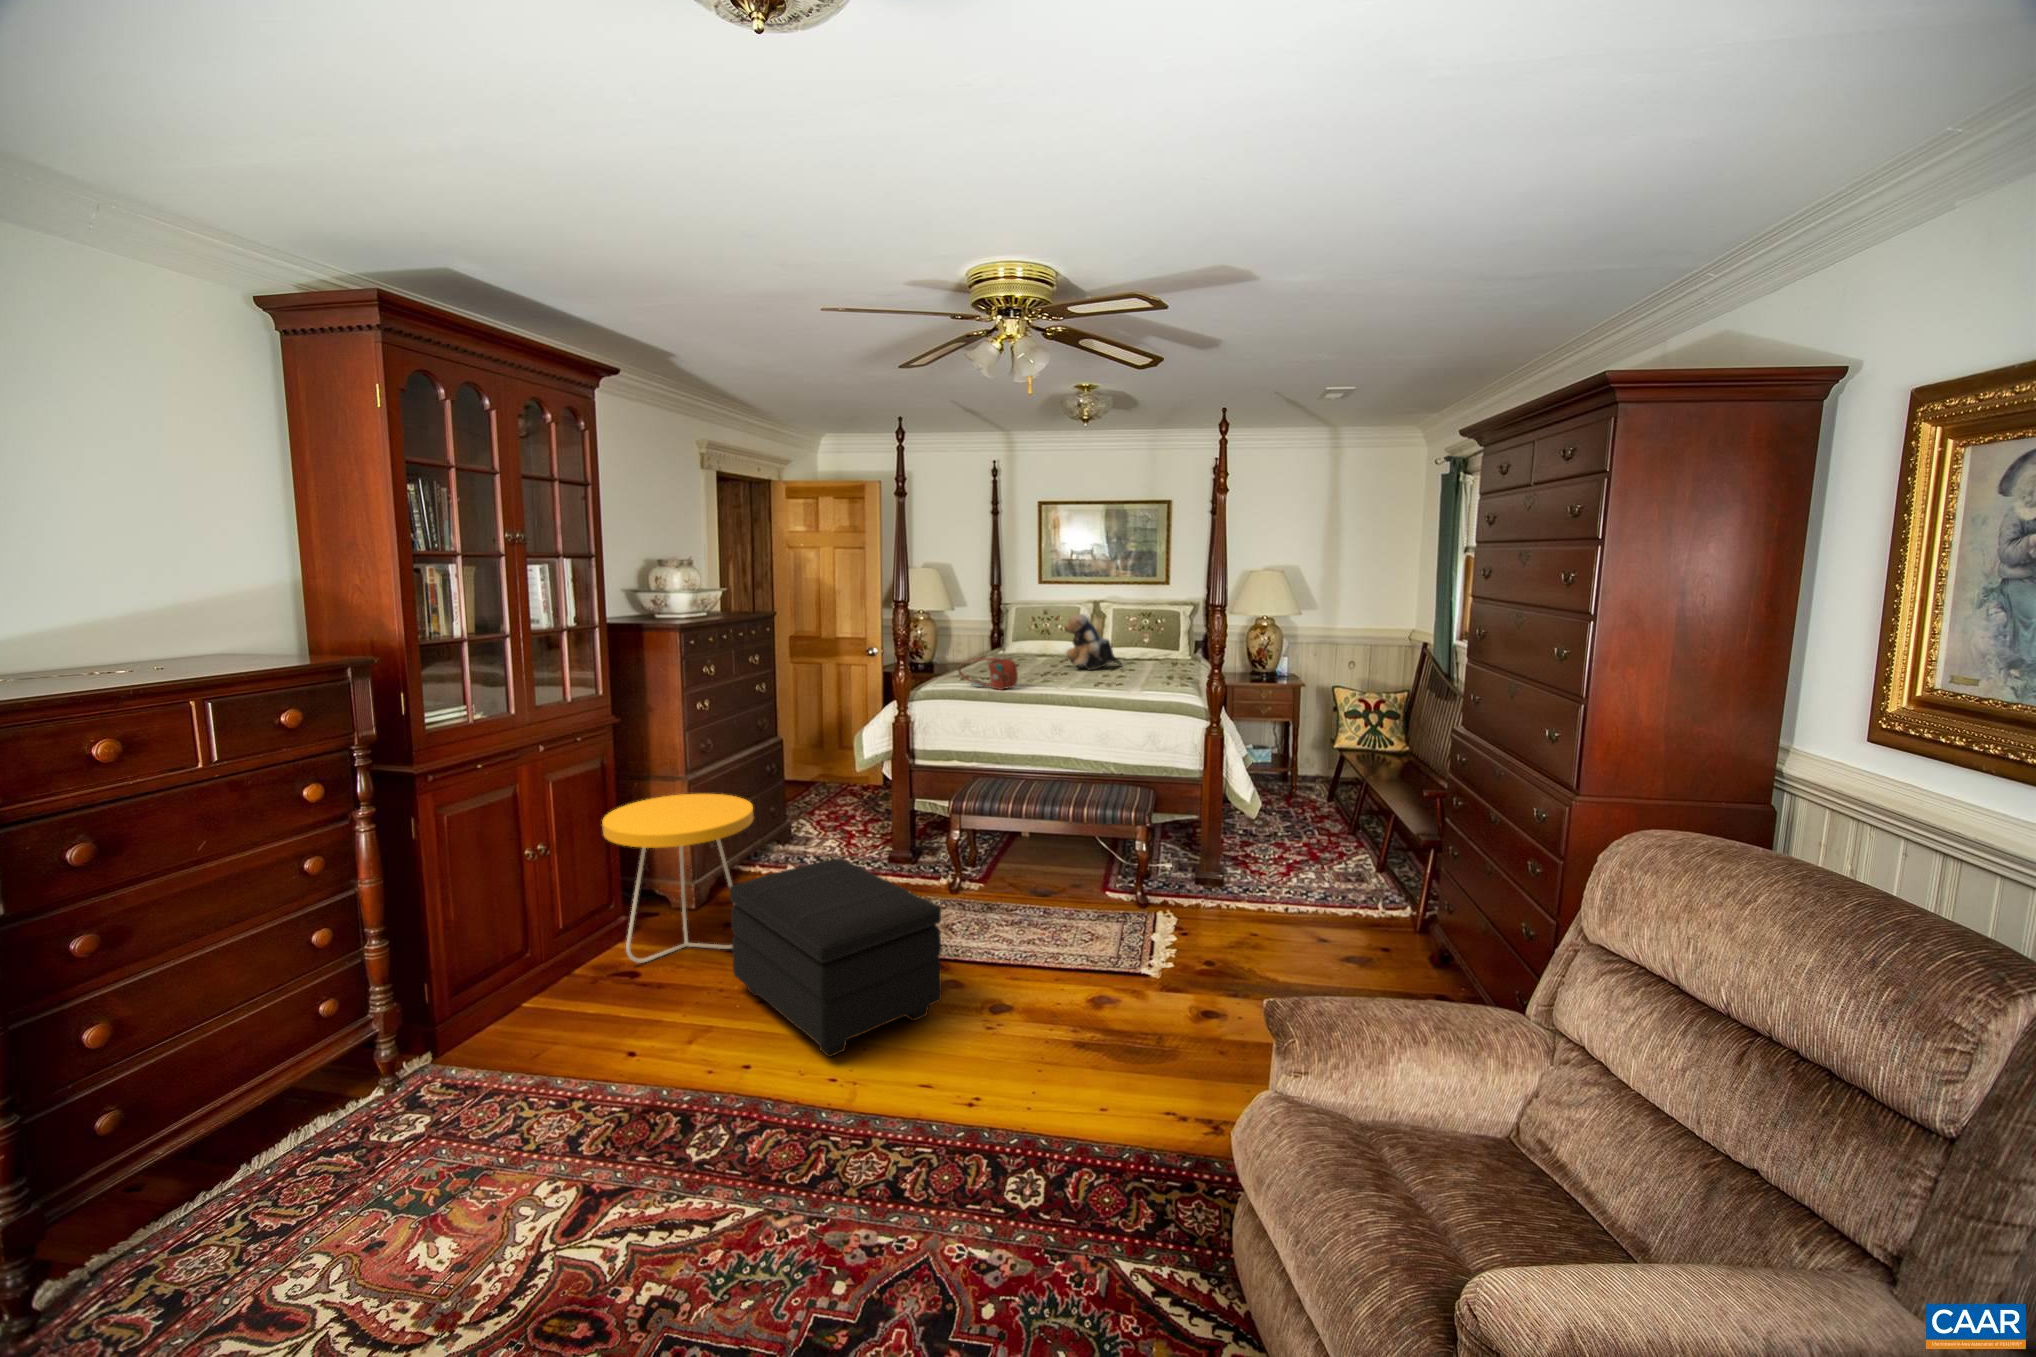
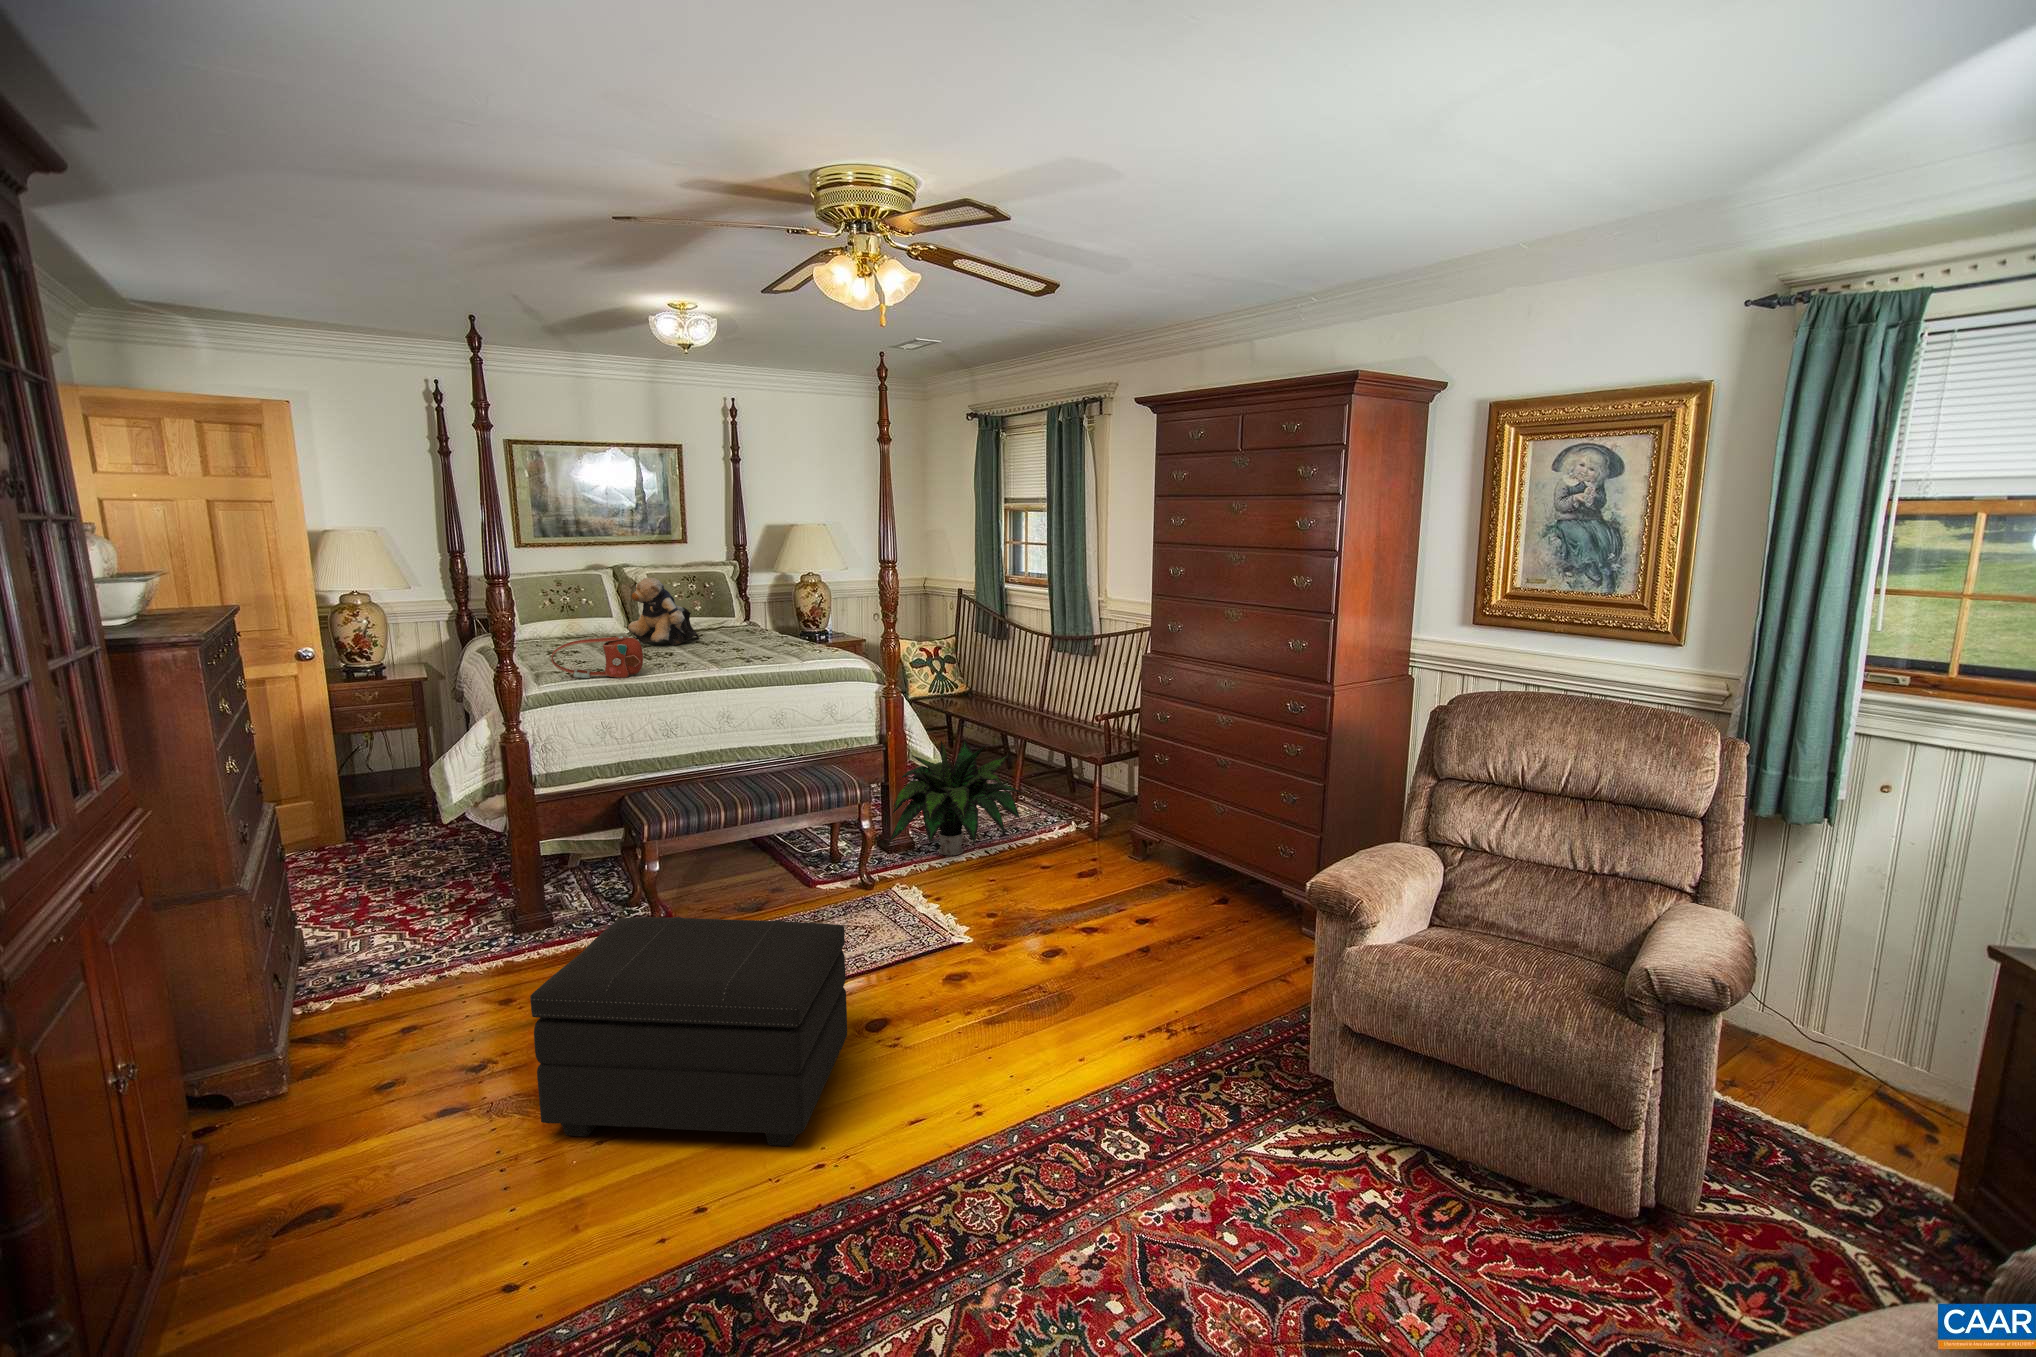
potted plant: none [1165,783,1320,900] -> present [889,740,1023,856]
side table: present [602,794,754,963] -> none [186,880,474,1187]

